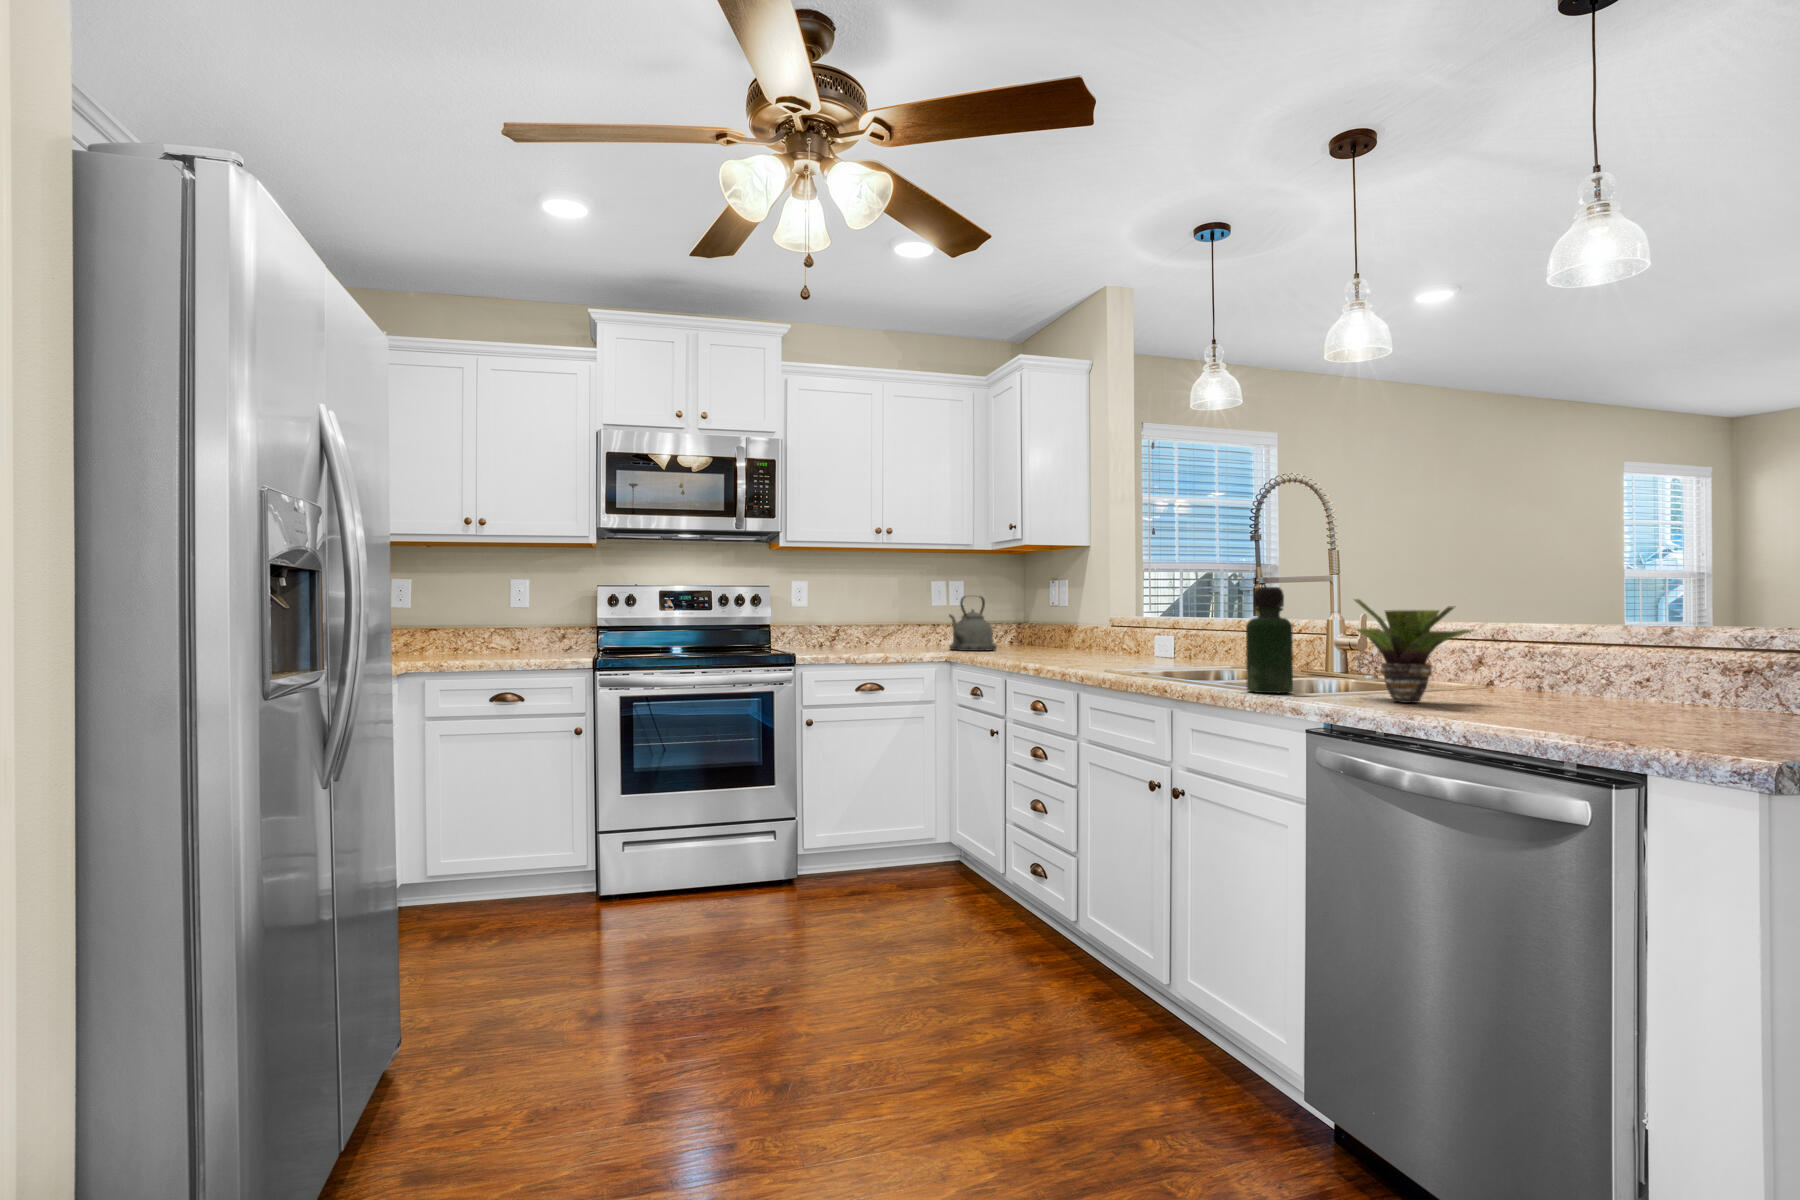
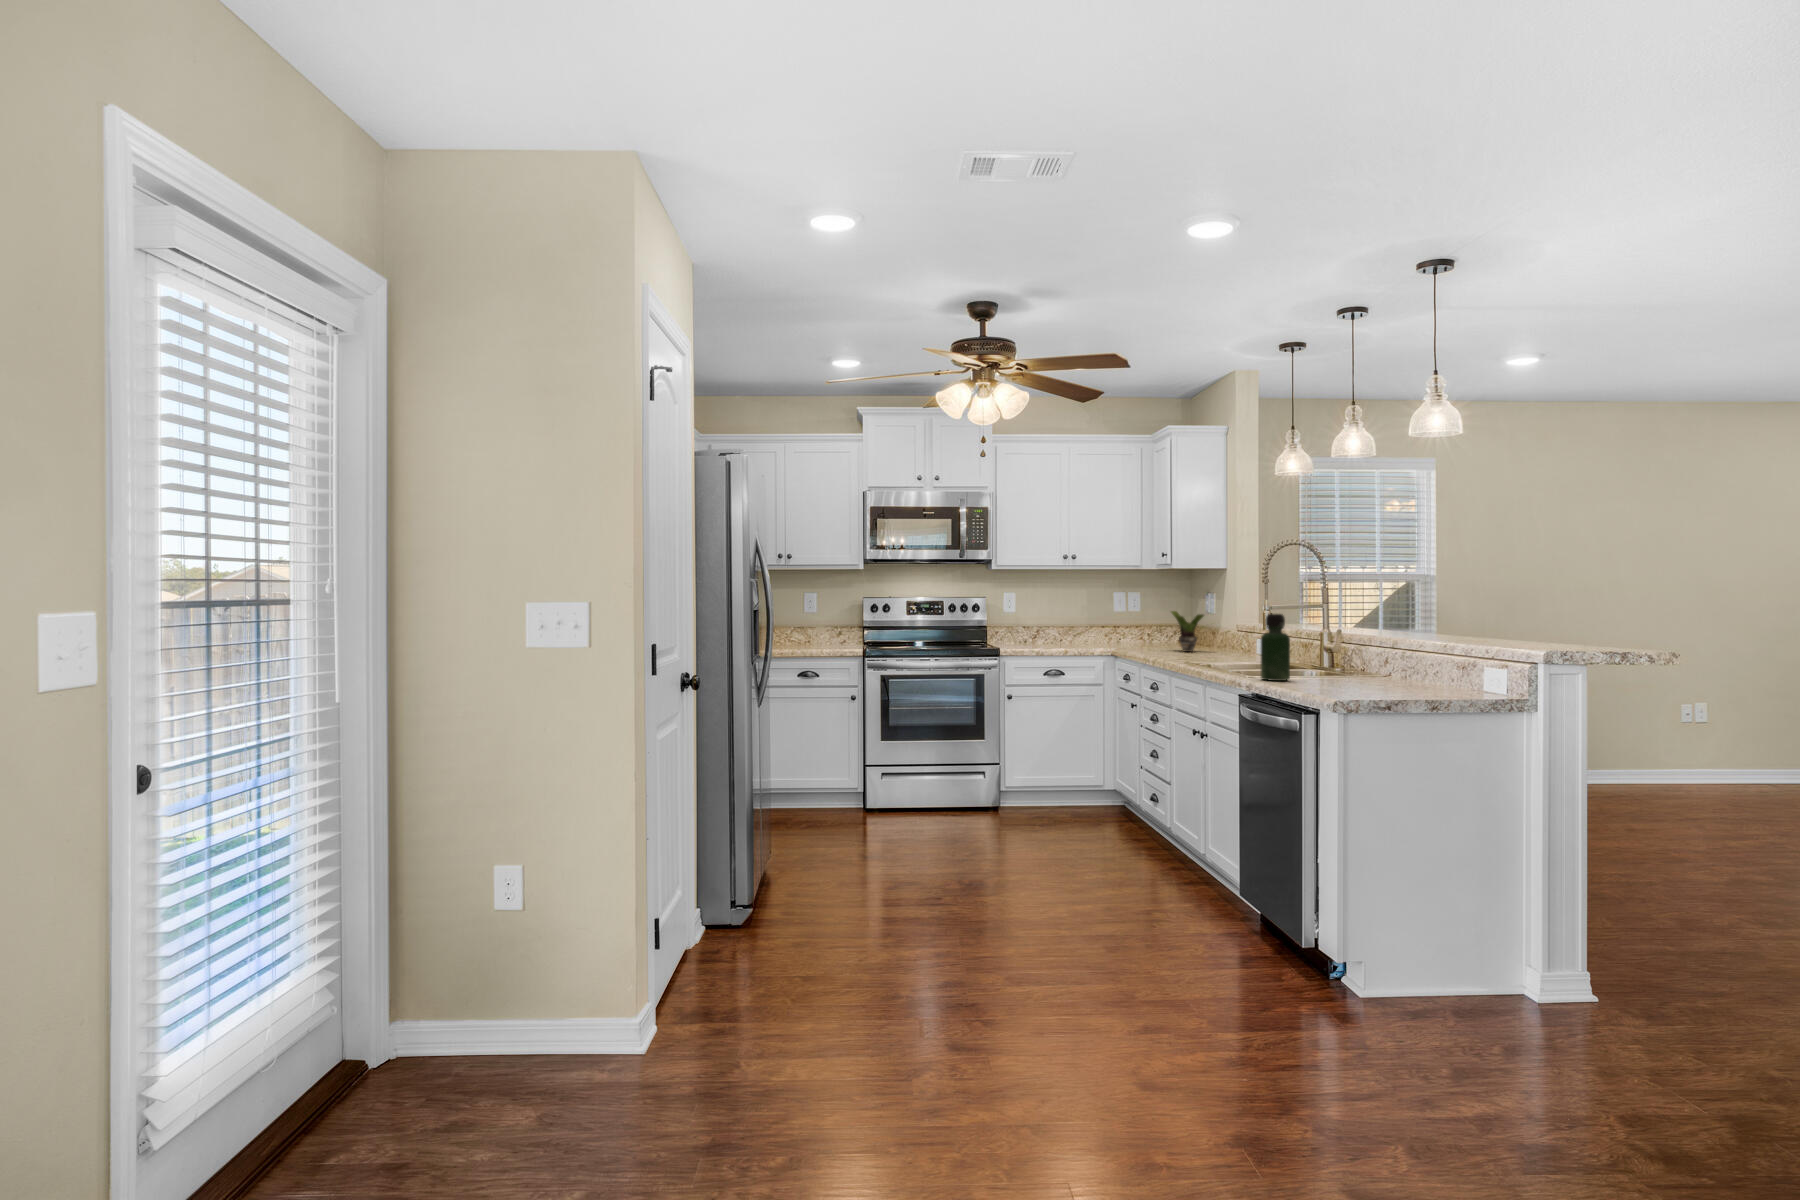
kettle: present [949,597,997,651] -> none [1120,605,1160,647]
potted plant: present [1355,599,1472,703] -> present [1171,611,1204,652]

